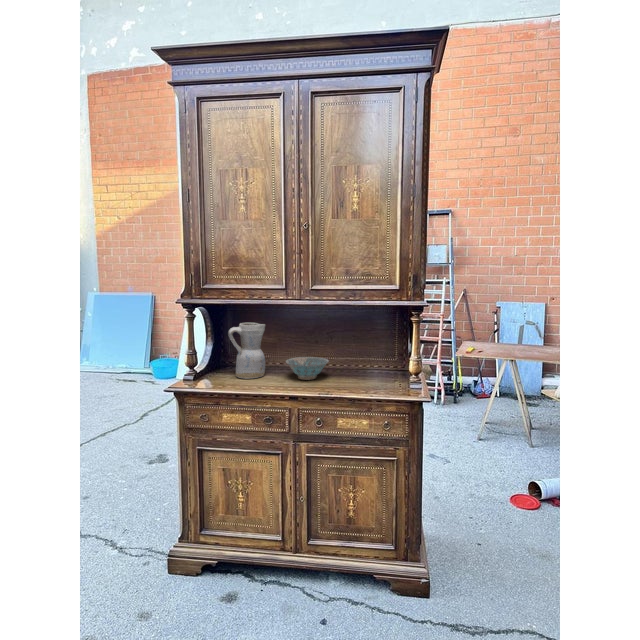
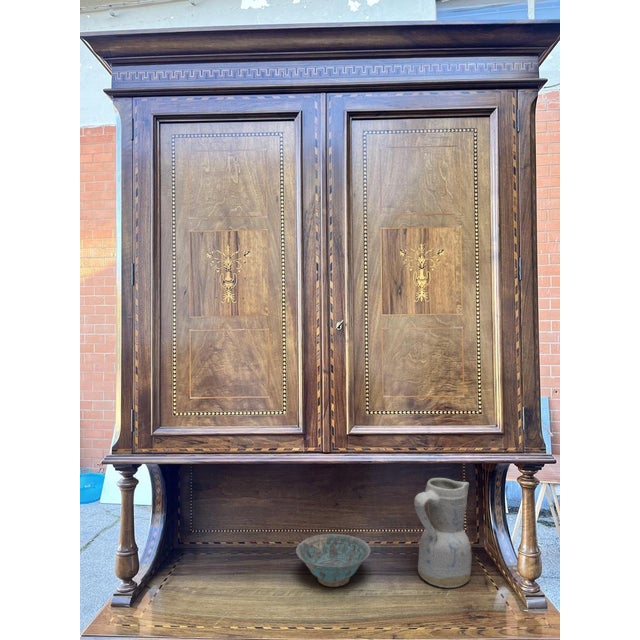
ceramic pitcher: present [228,323,265,379] -> present [414,478,472,588]

